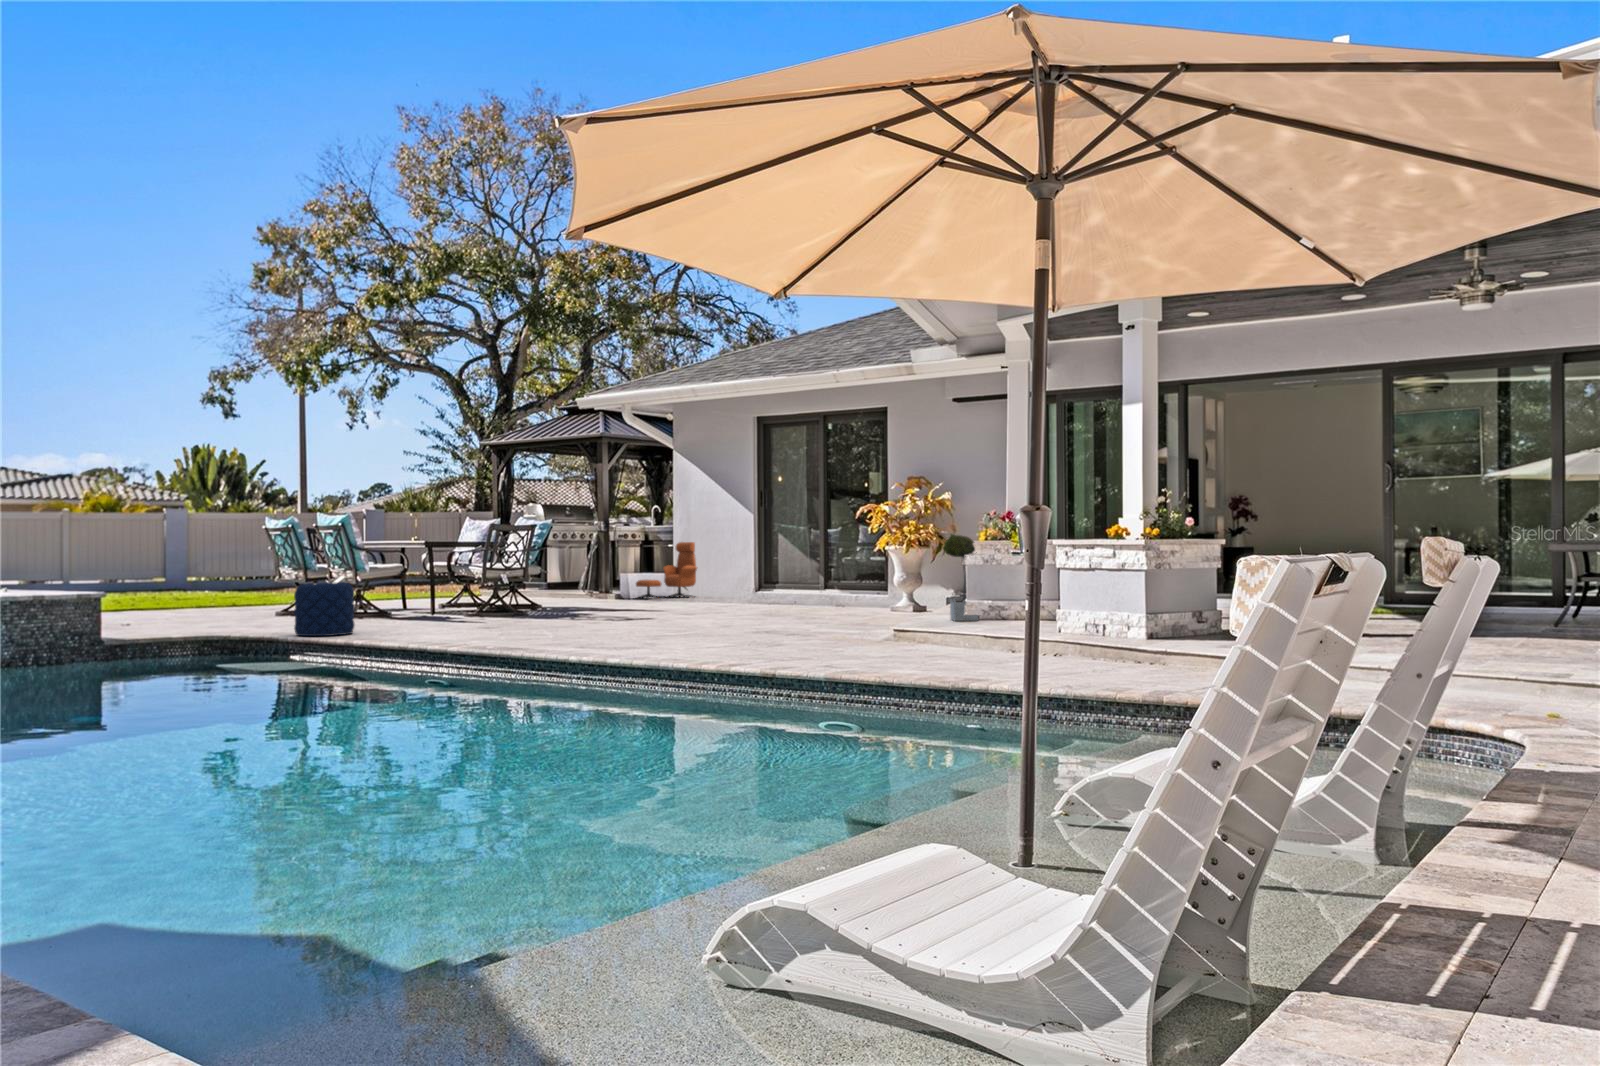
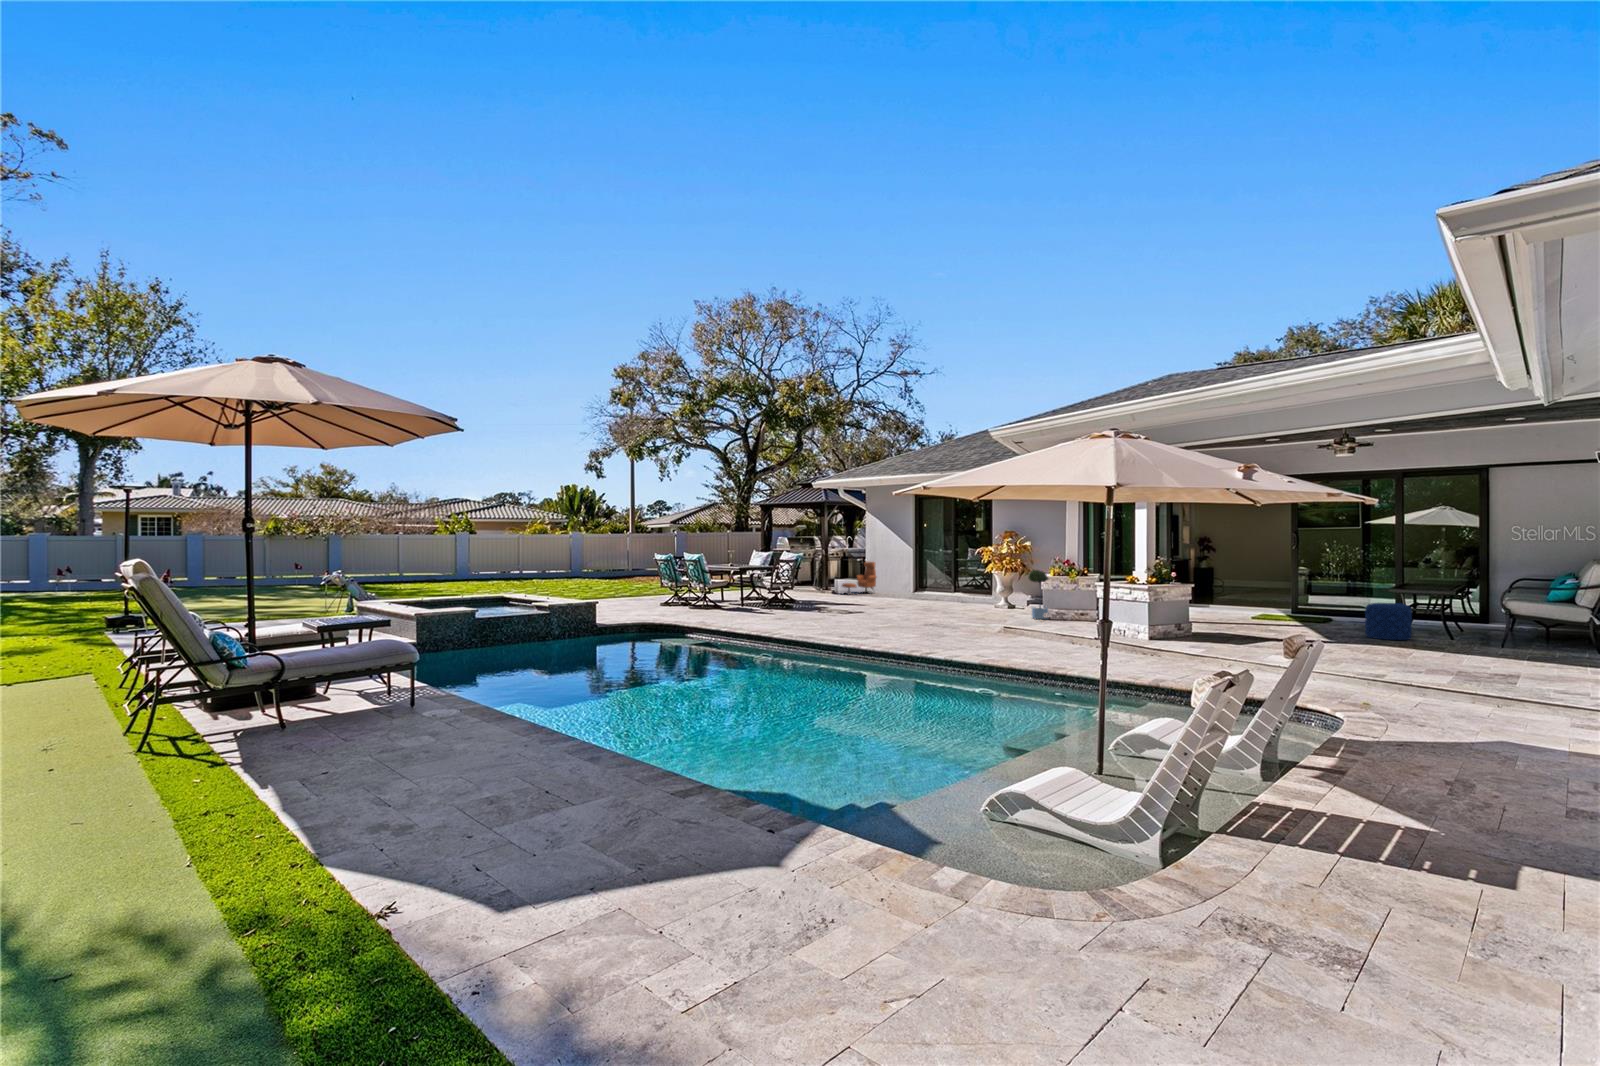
pouf: present [294,582,355,636] -> present [1365,603,1412,640]

